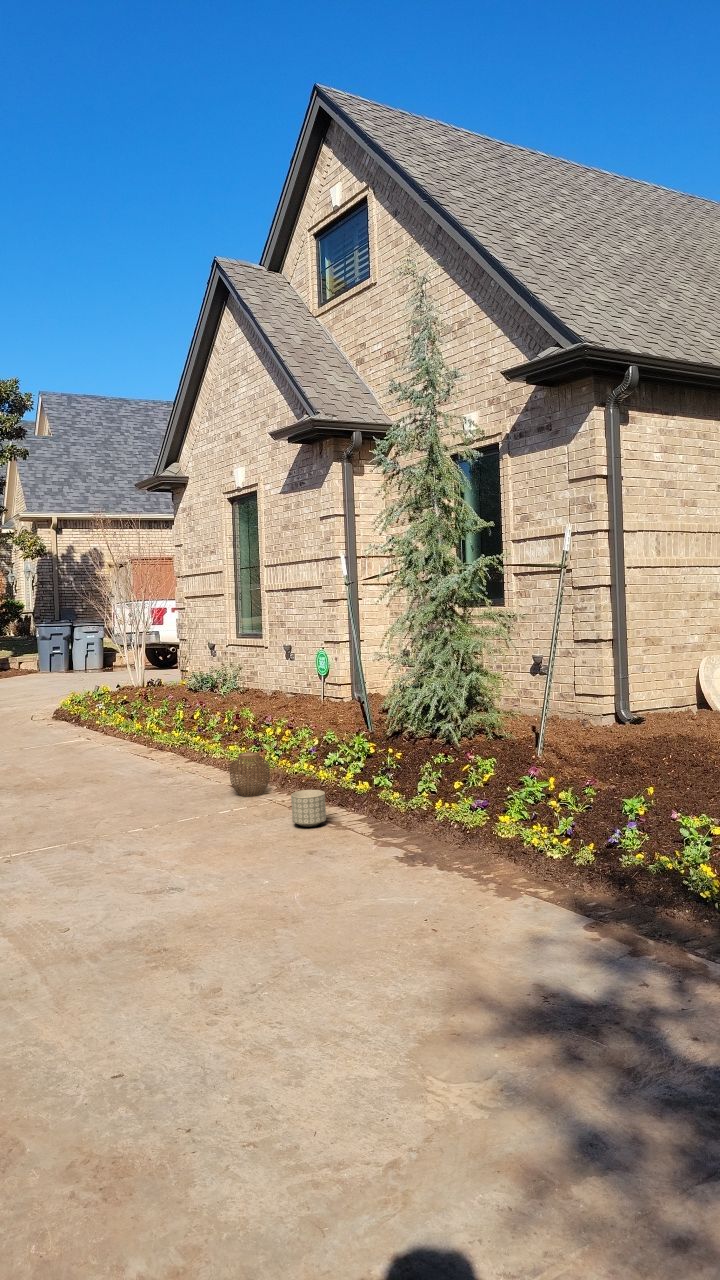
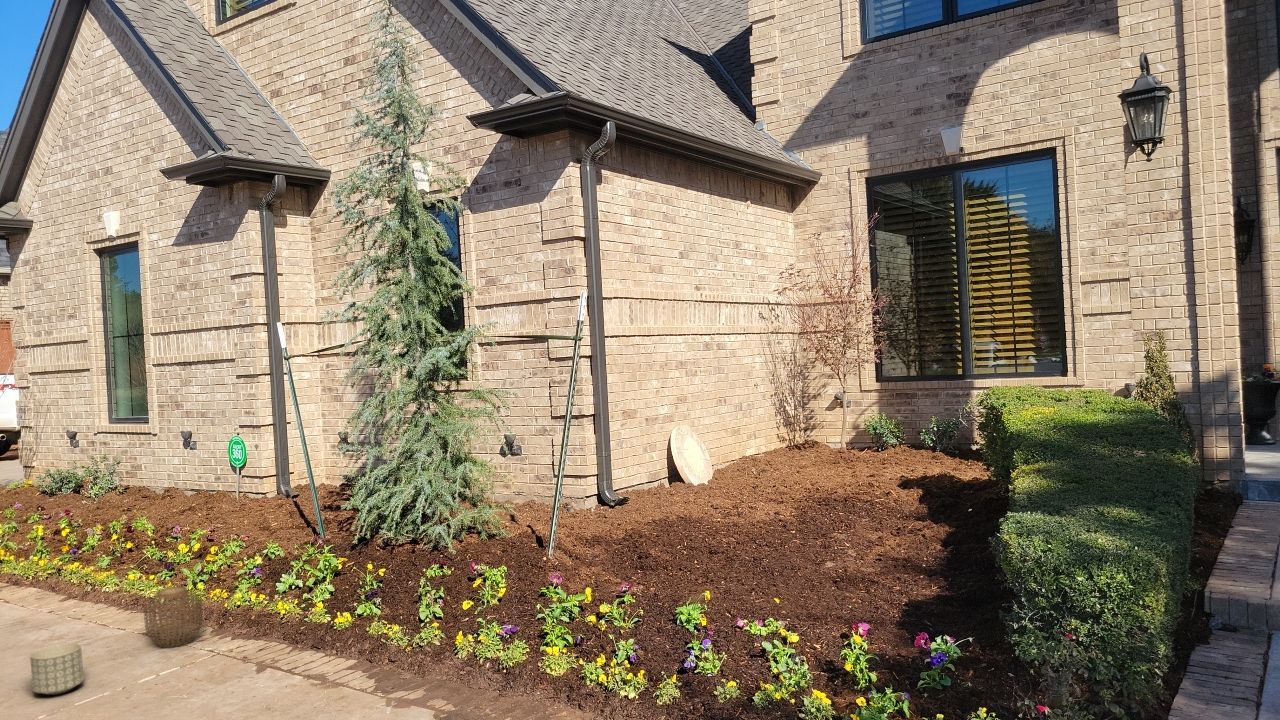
planter: present [291,790,326,827] -> present [30,643,84,695]

